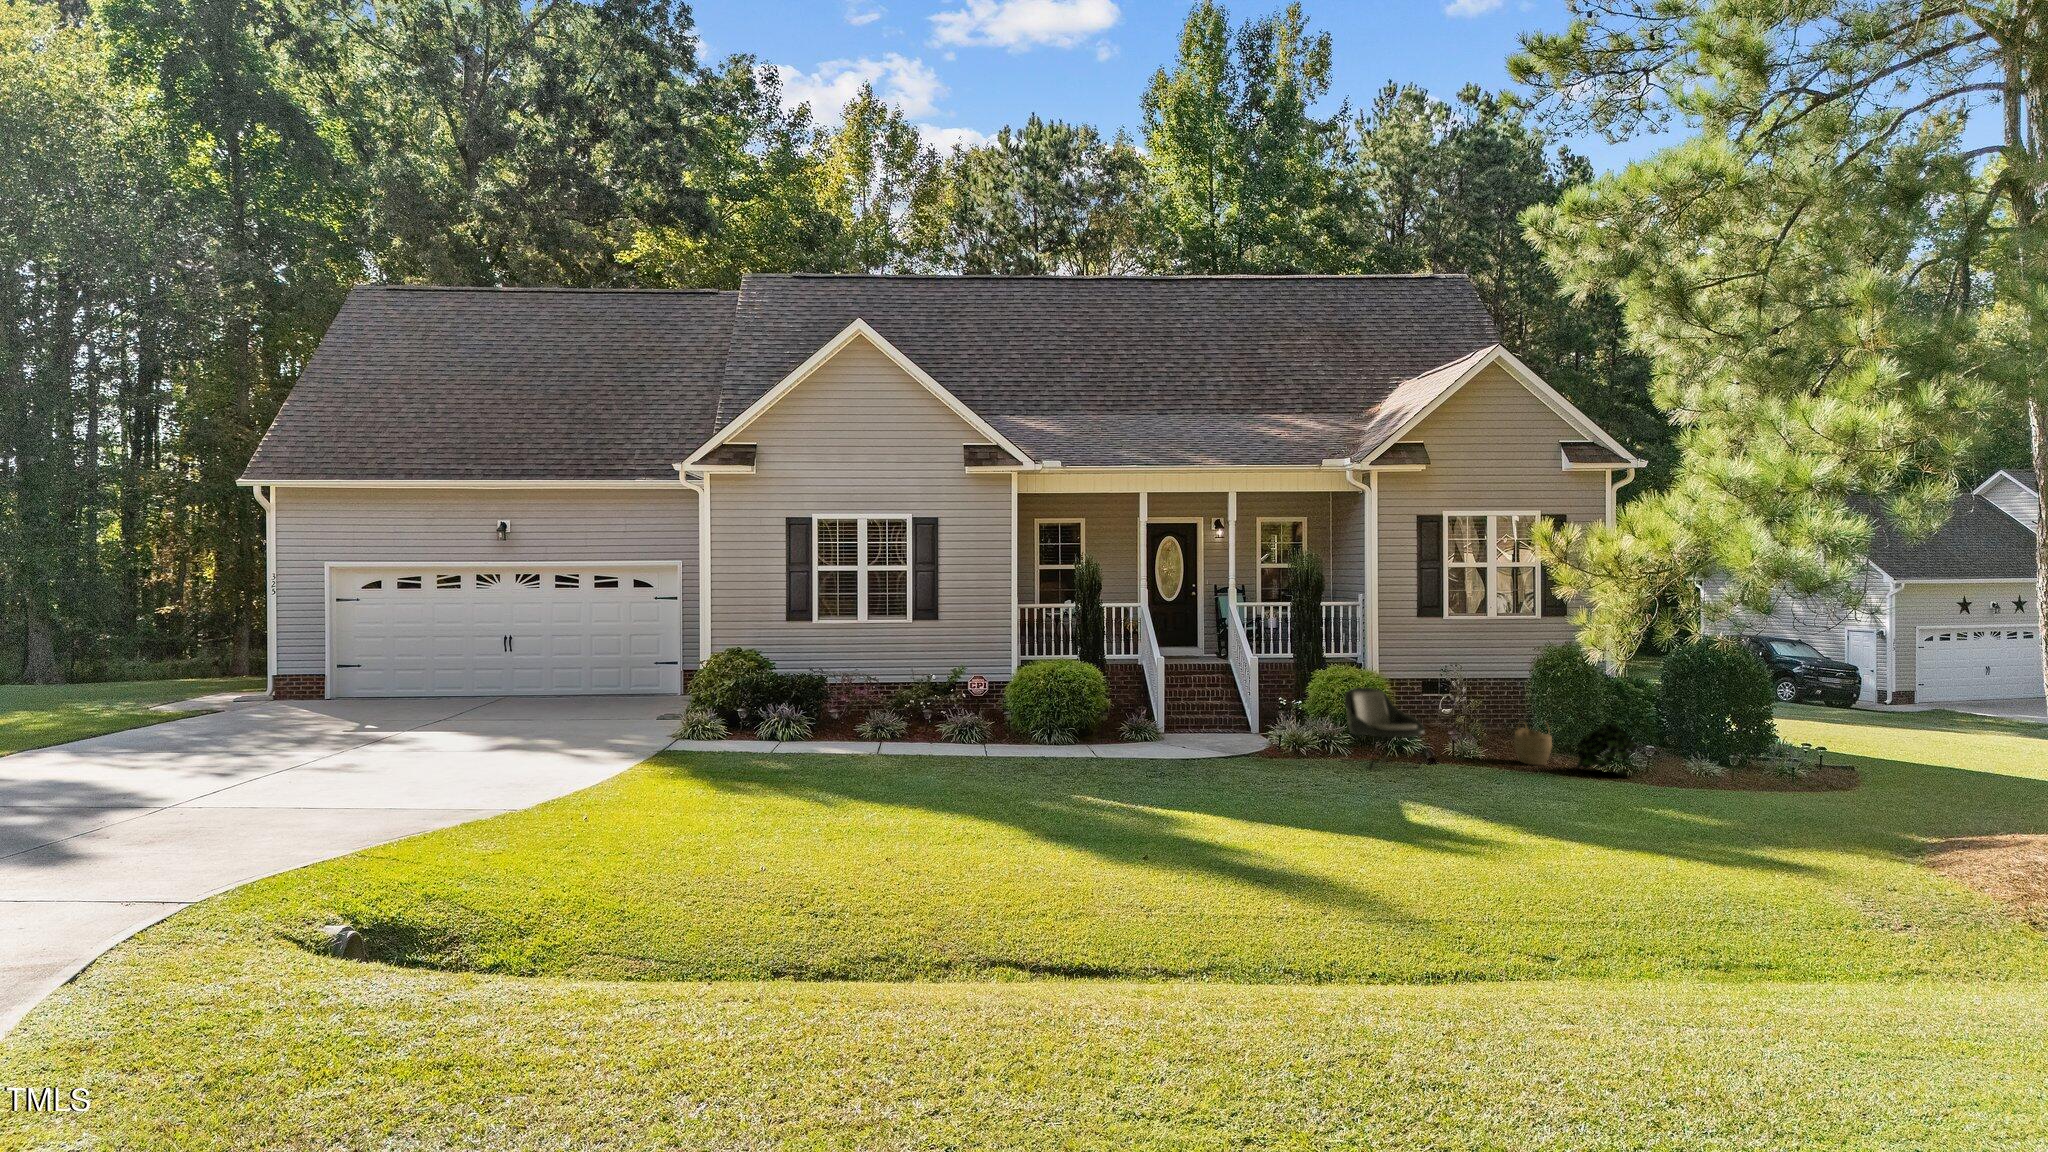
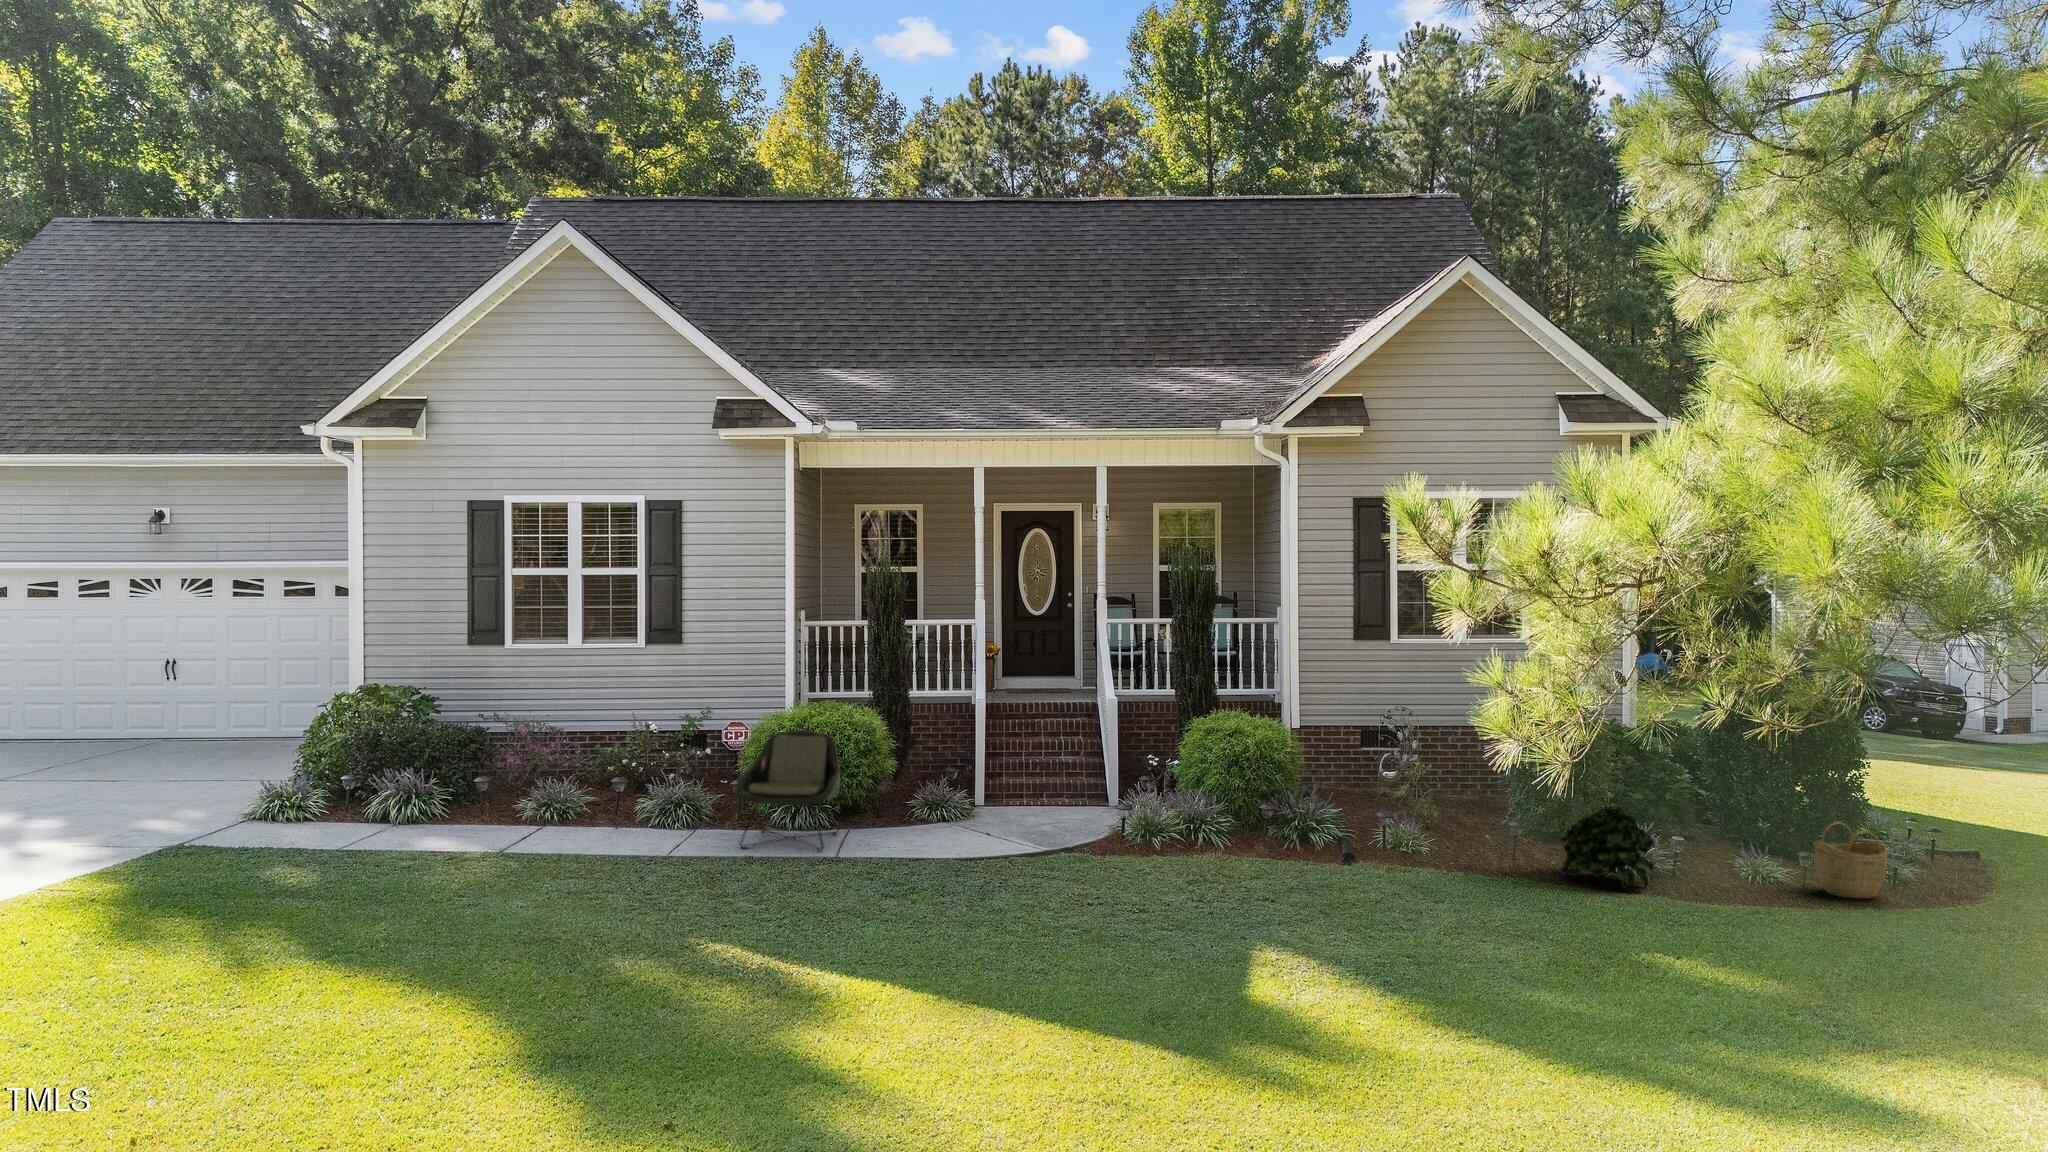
lounge chair: present [1340,688,1425,769] -> present [736,730,840,852]
woven basket: present [1514,722,1552,765] -> present [1814,823,1887,899]

